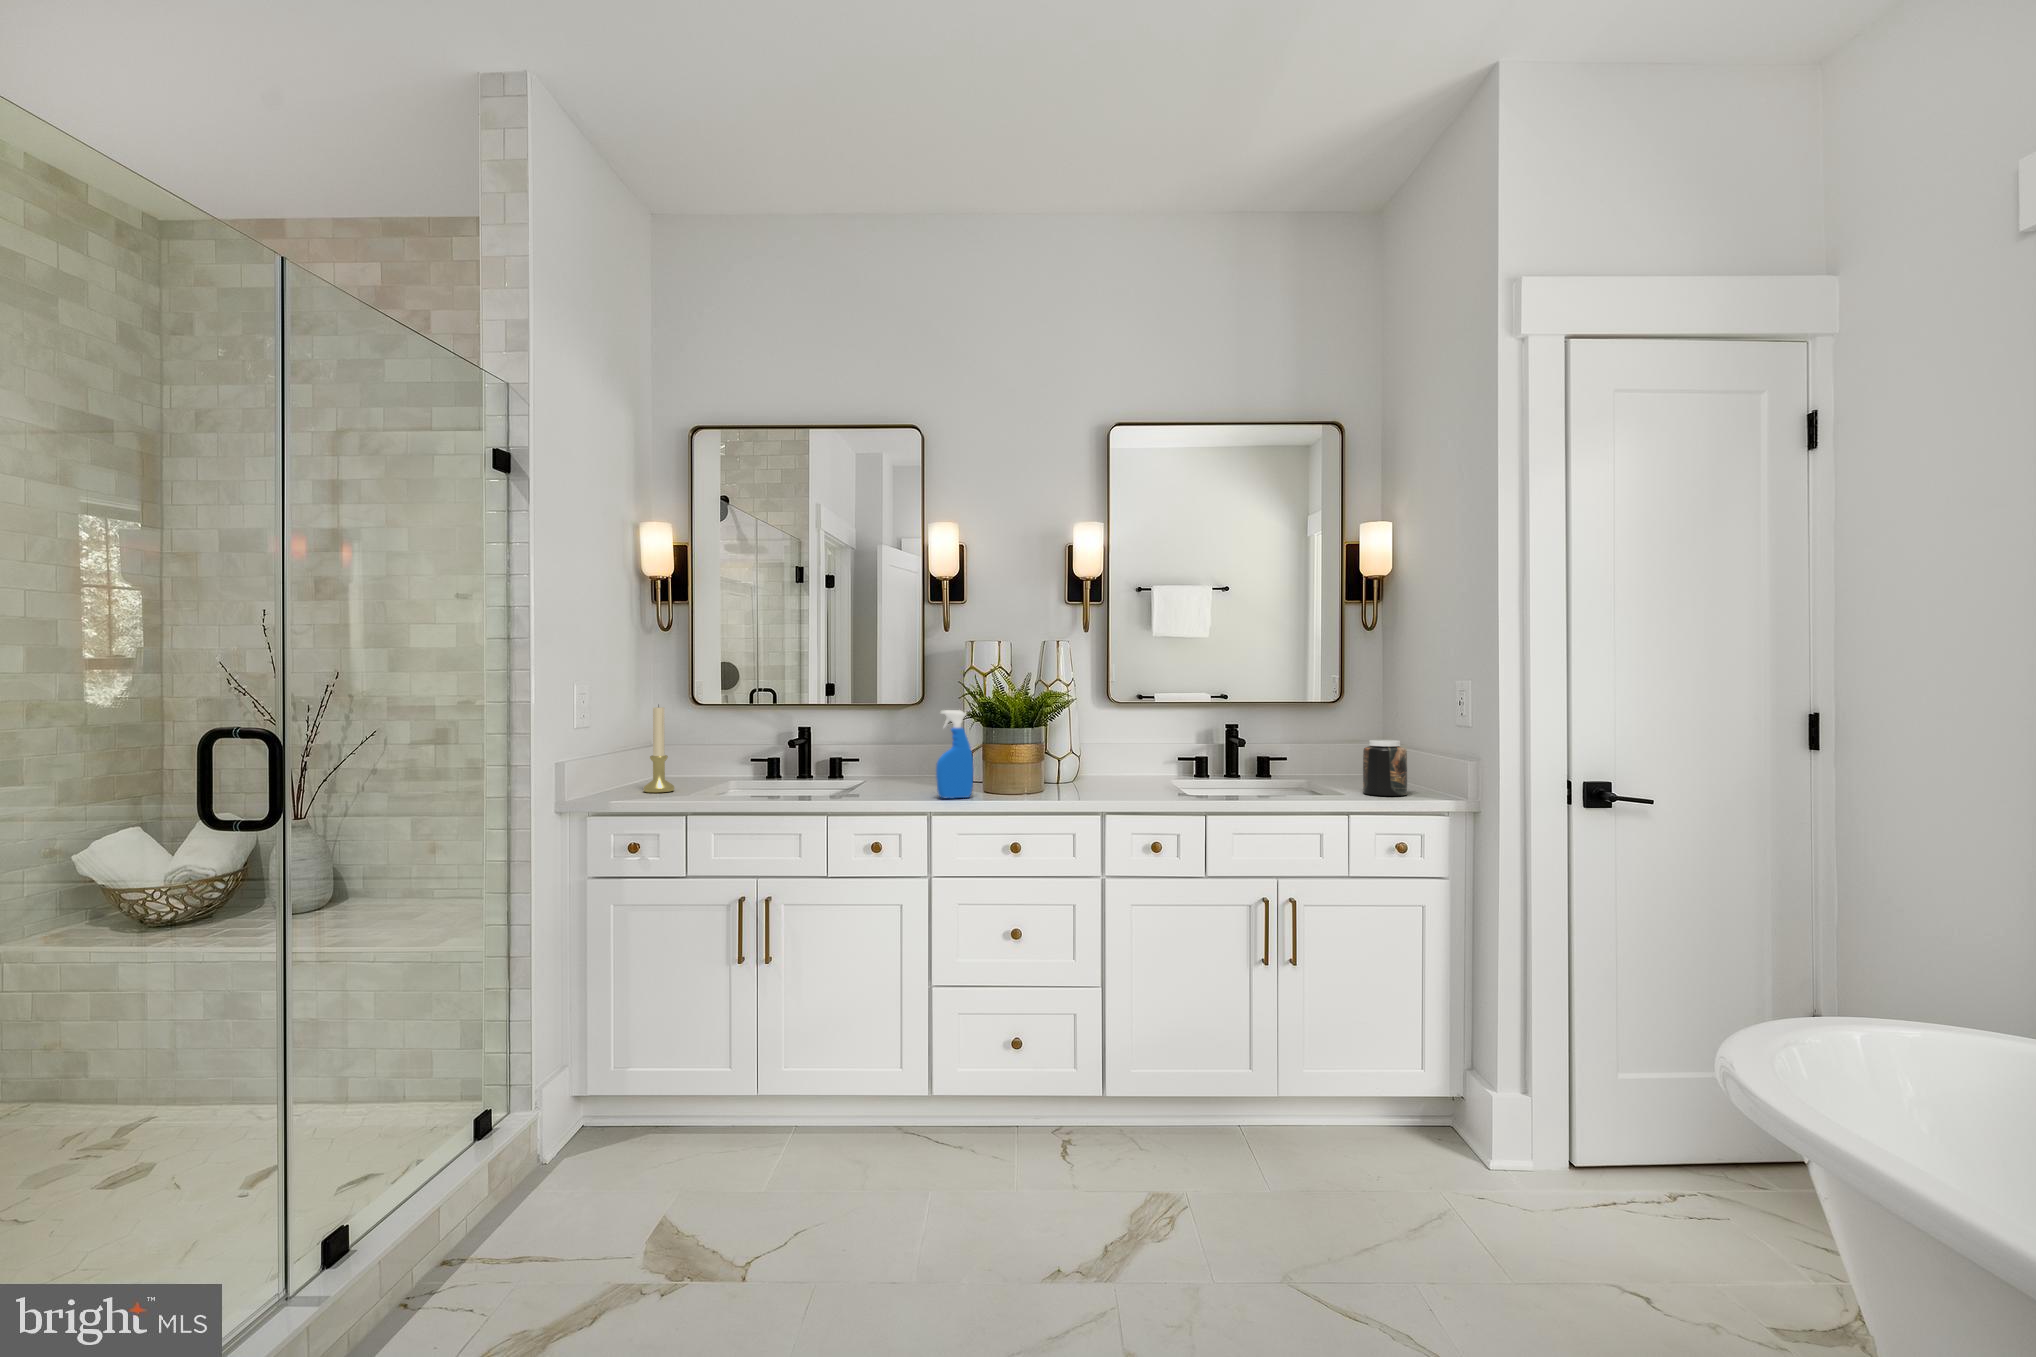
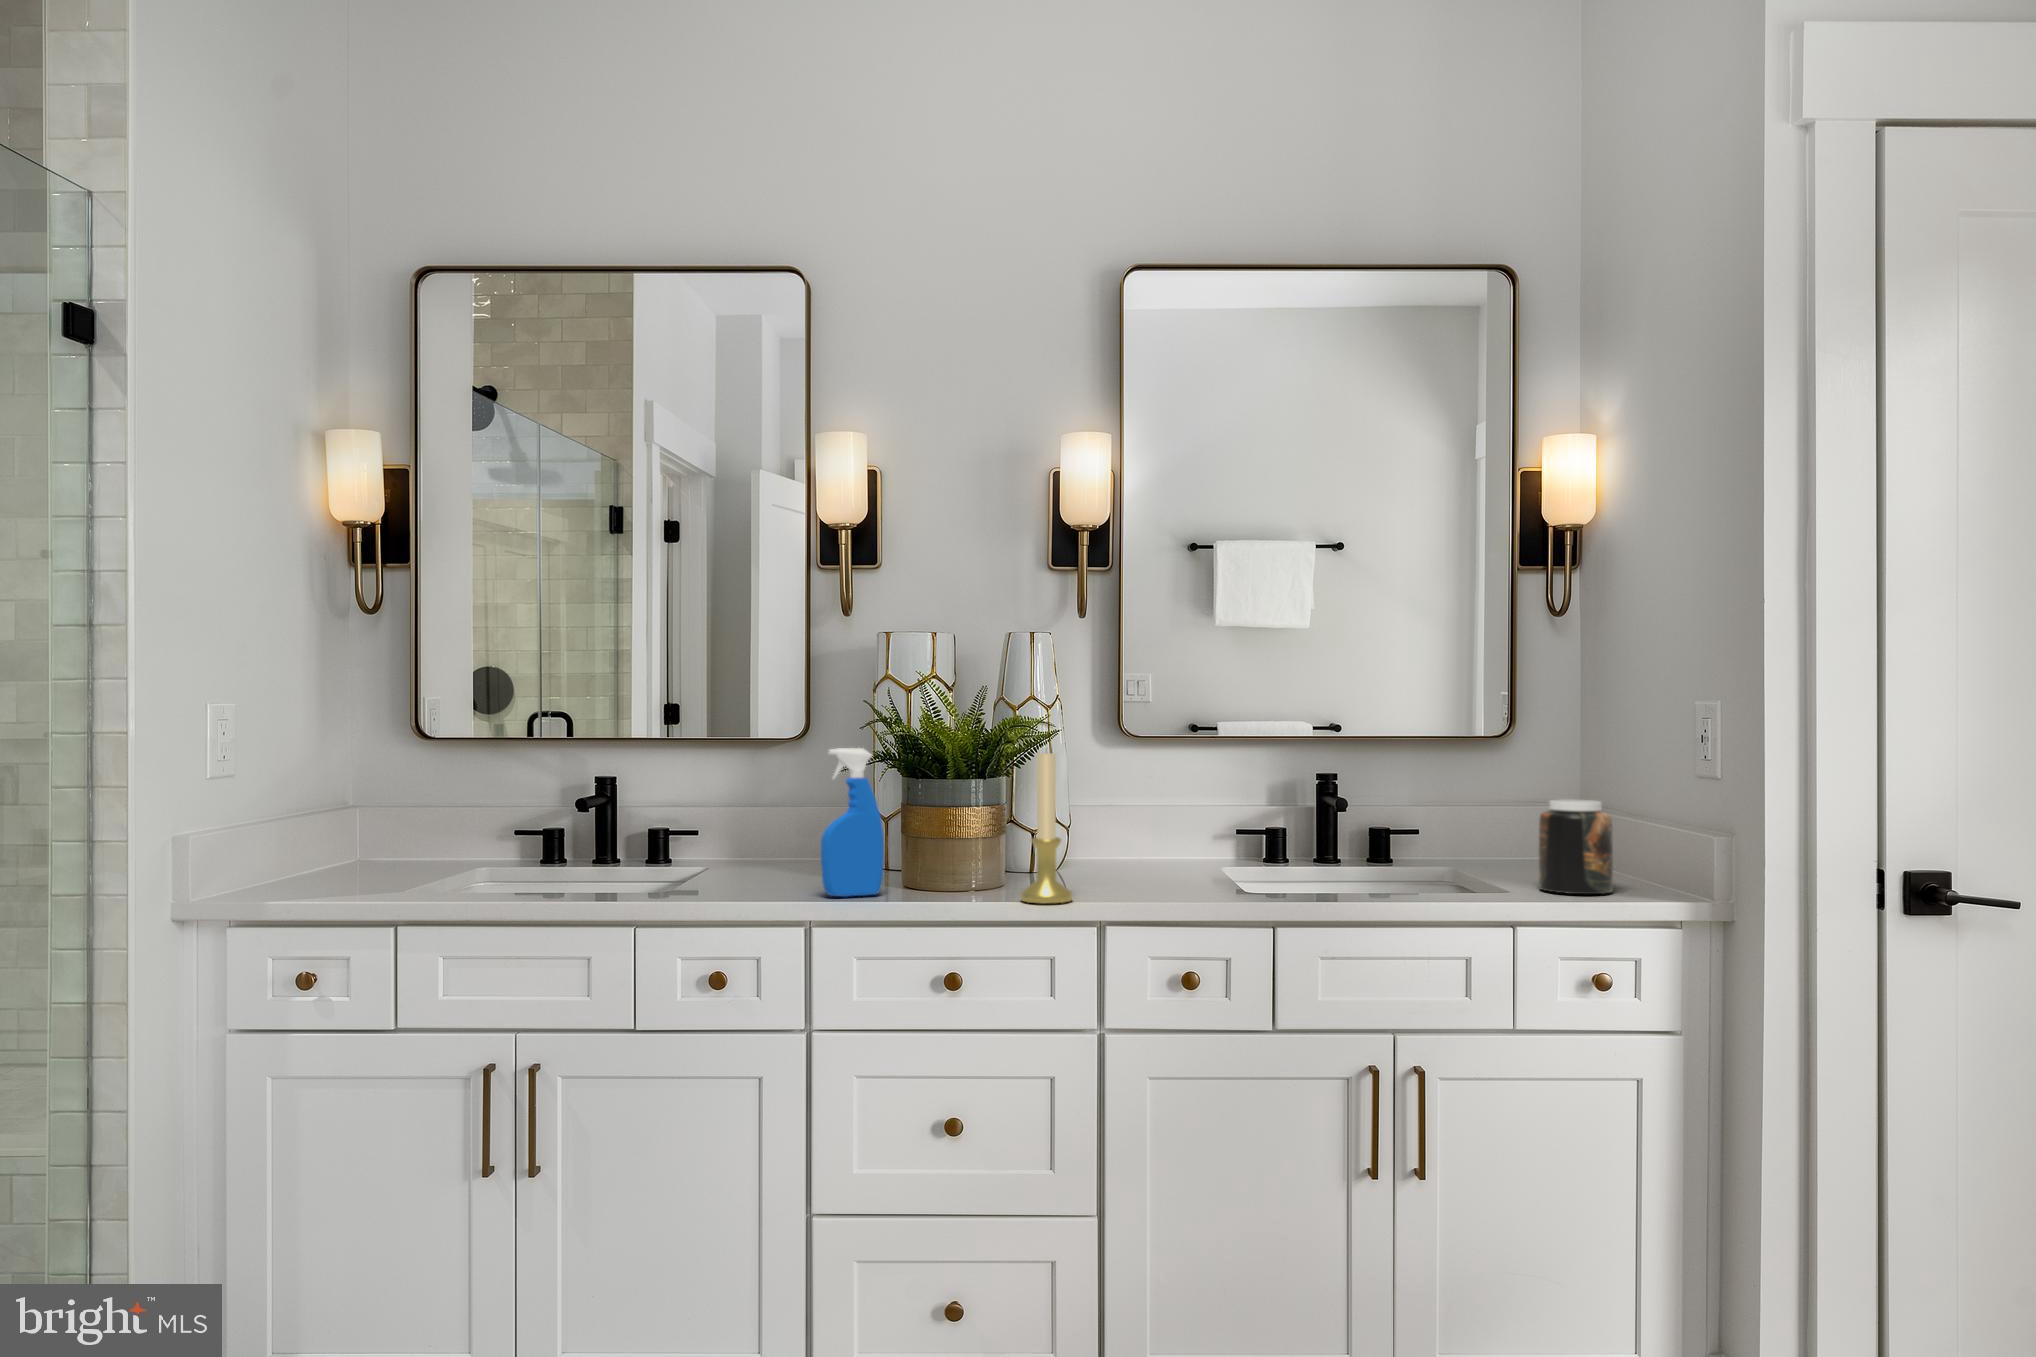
candle holder: present [643,705,675,792] -> present [1021,753,1072,904]

